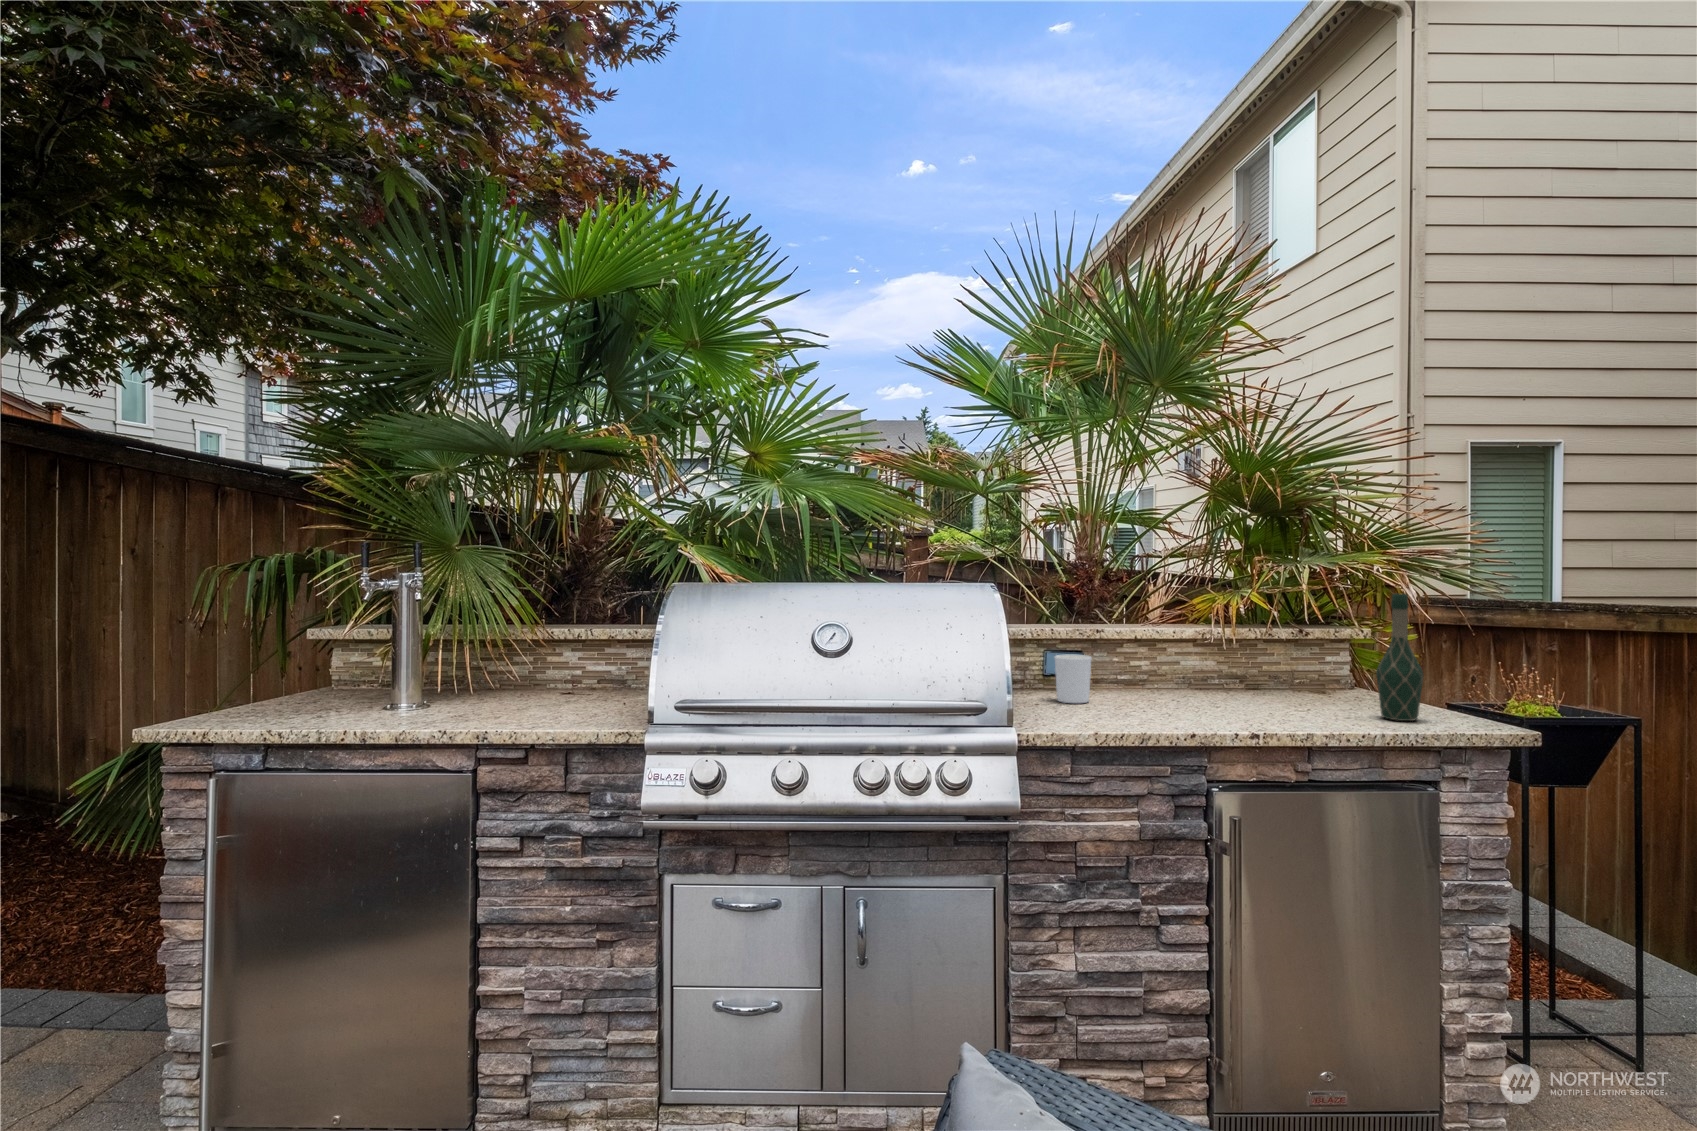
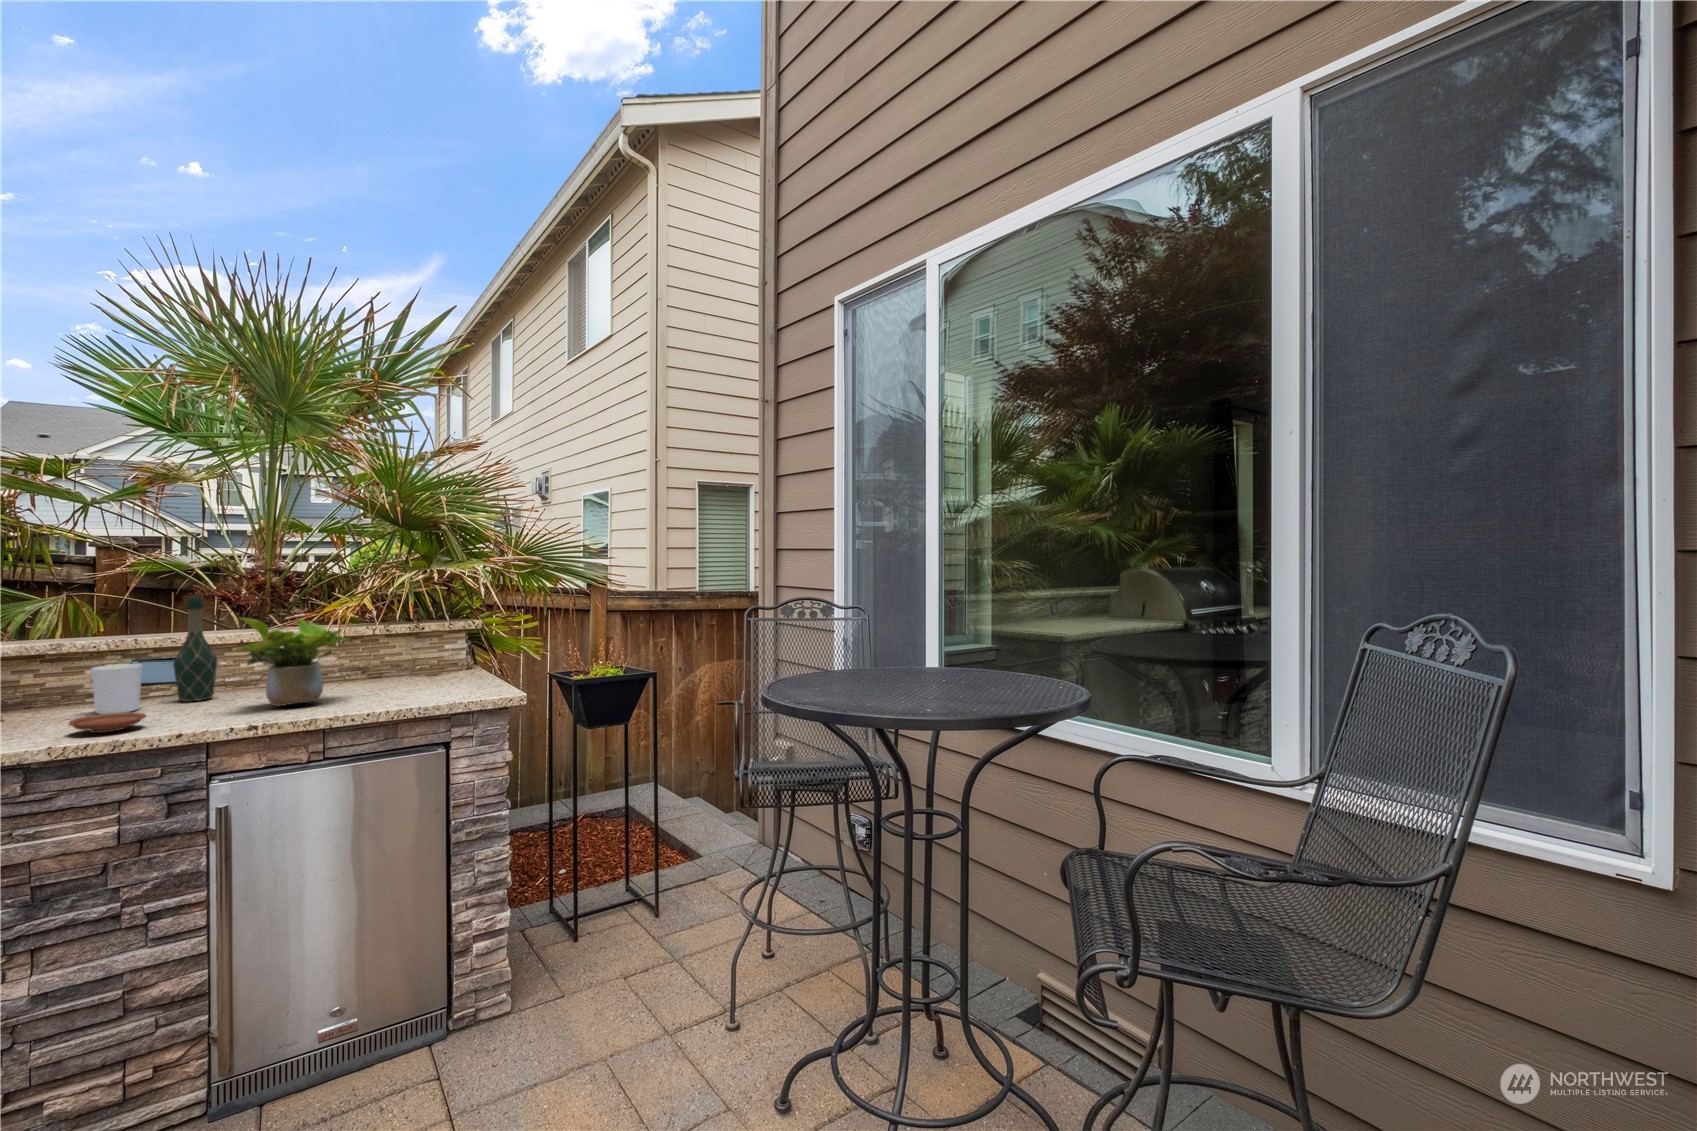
wine bottle: present [1376,594,1423,721] -> present [173,596,217,702]
potted plant: none [1193,613,1293,713] -> present [232,618,350,706]
plate: none [1090,704,1148,724] -> present [69,712,146,733]

